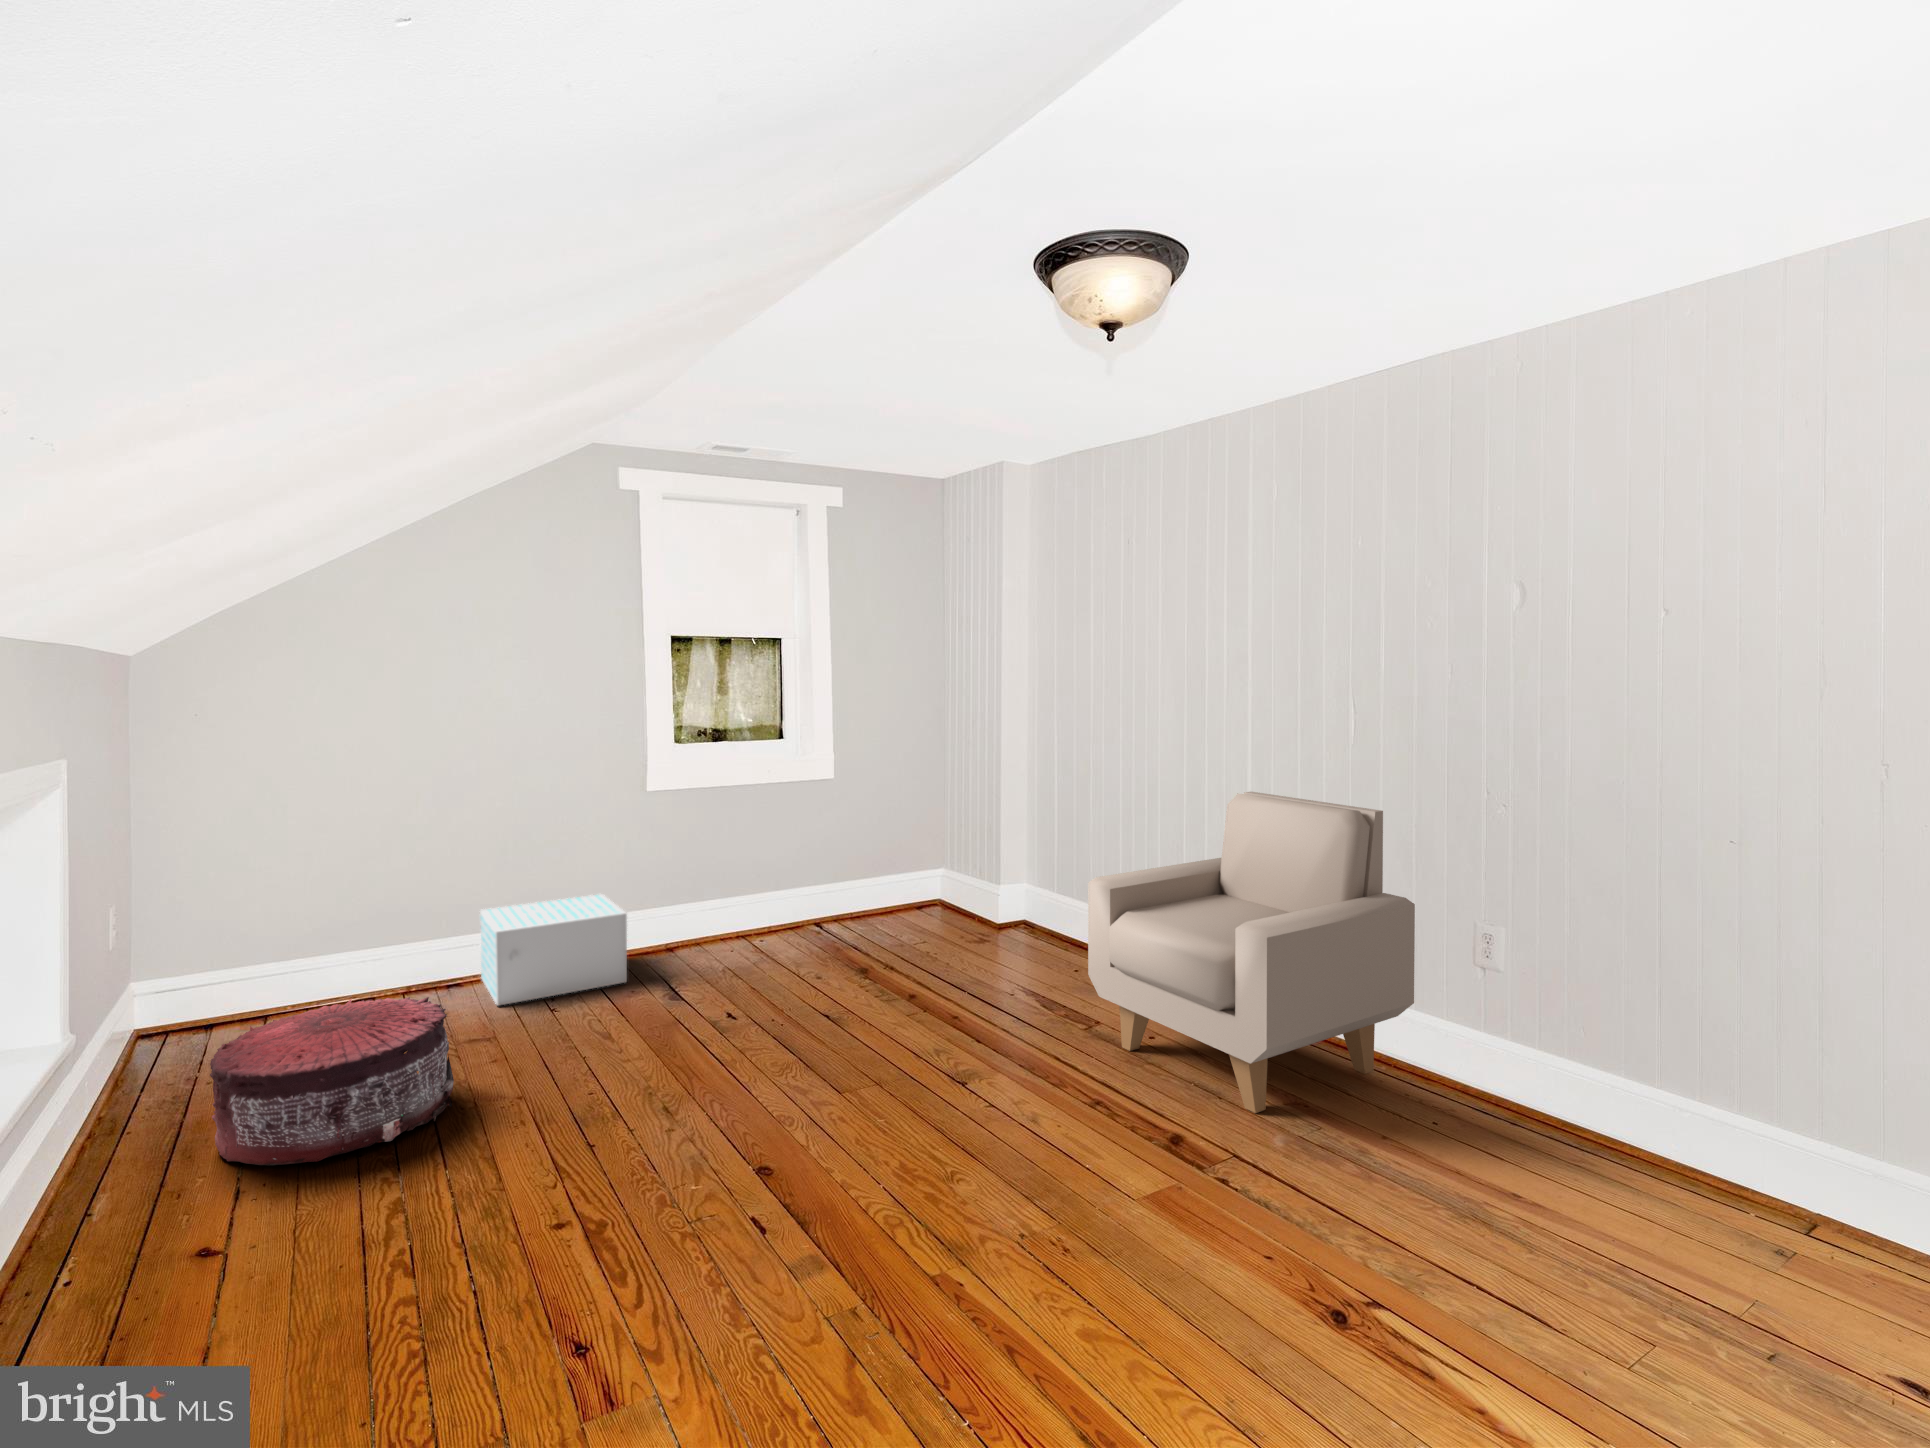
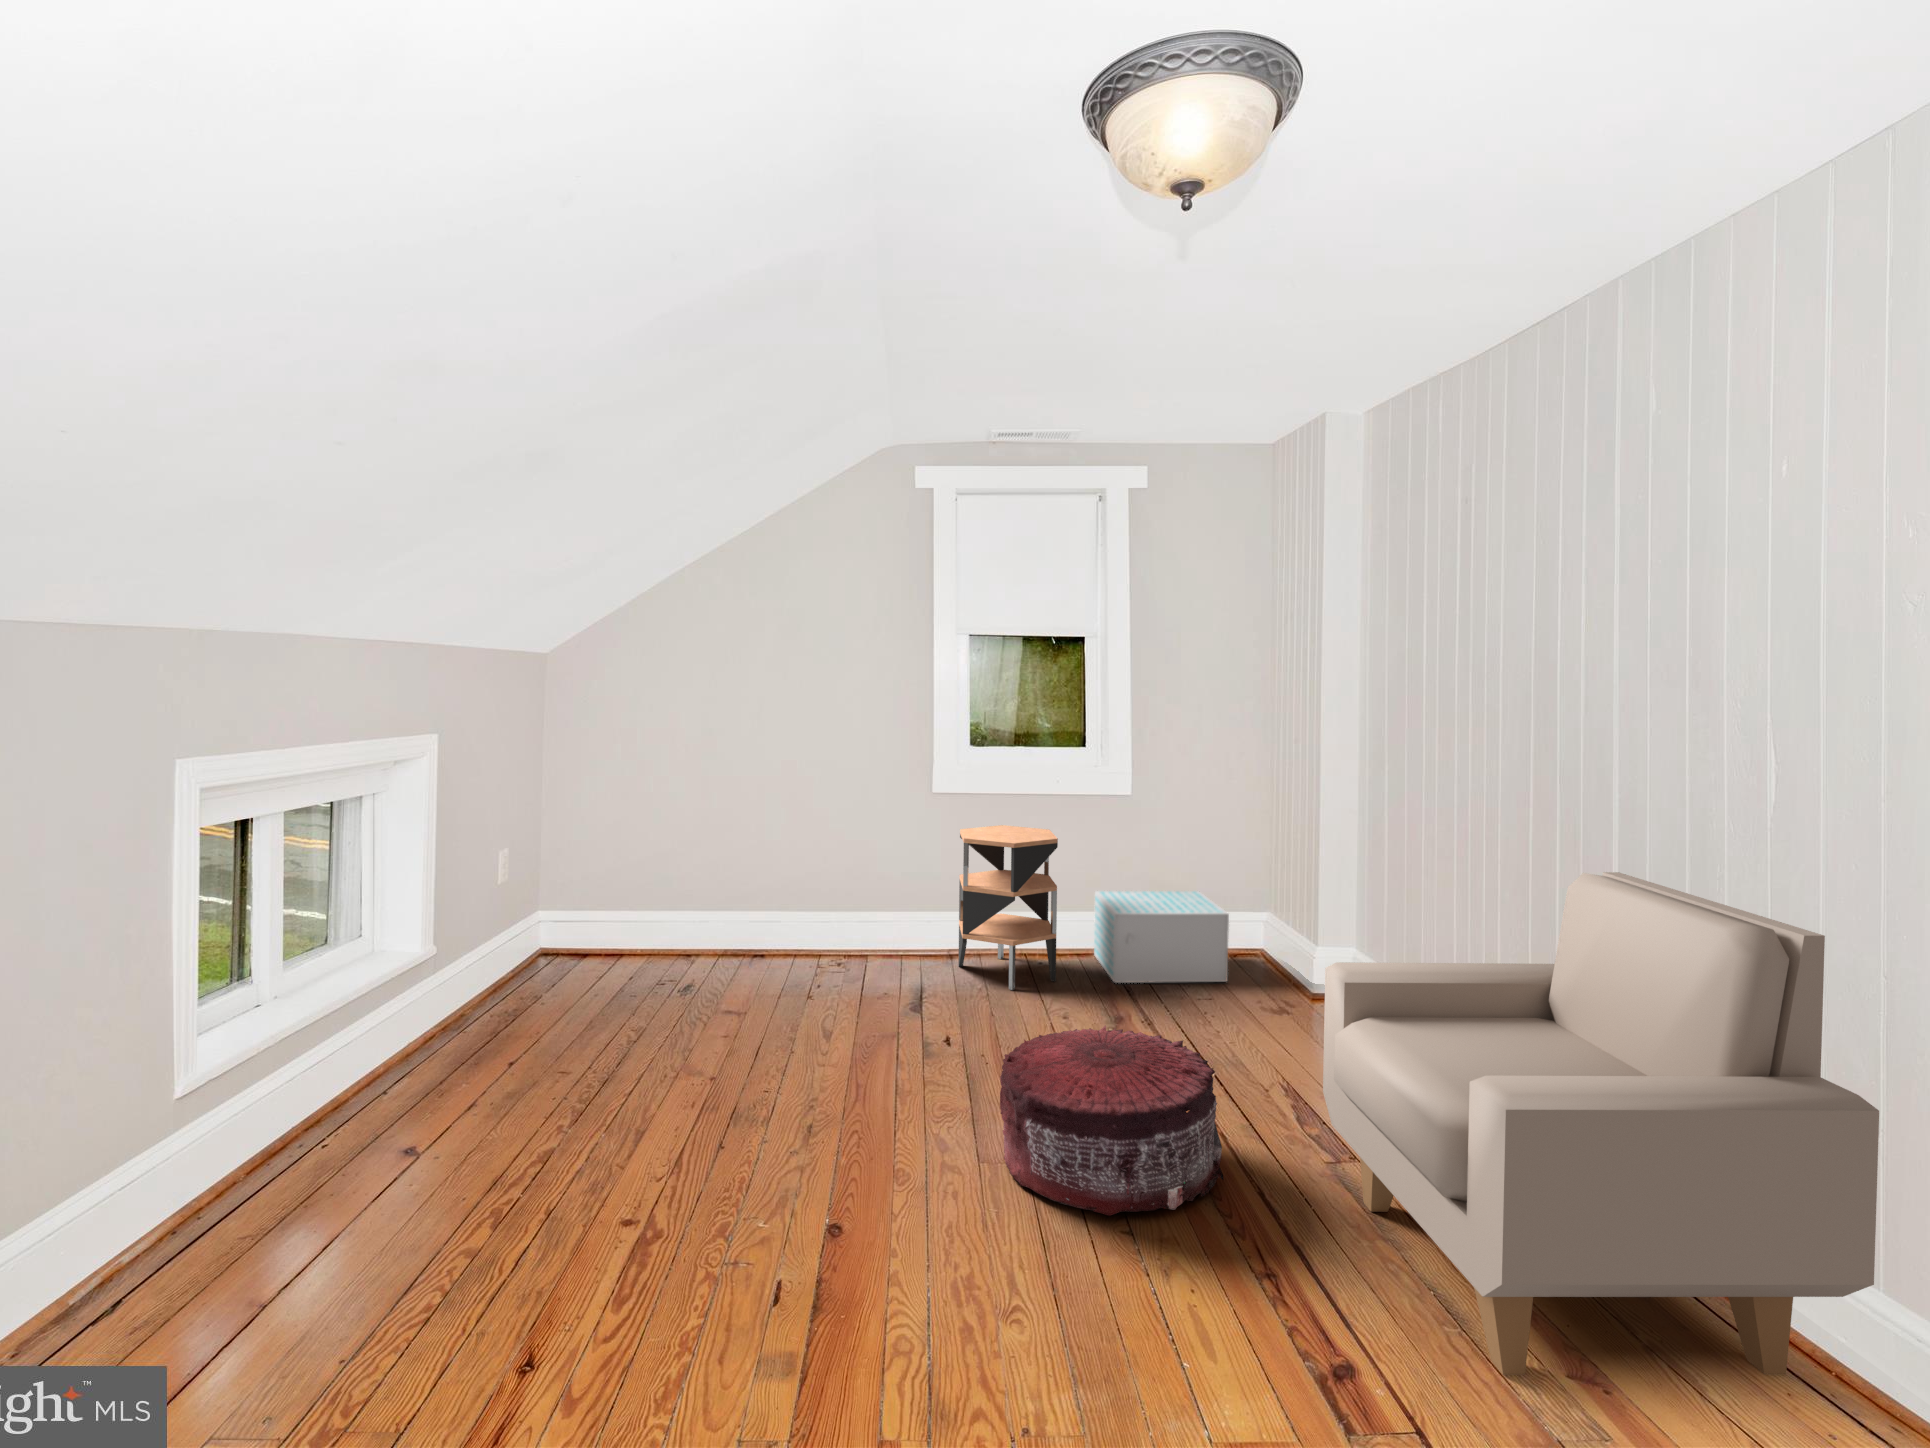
side table: none [683,814,786,966] -> present [959,825,1058,990]
storage box: present [480,894,627,1005] -> present [1094,891,1229,983]
pouf: present [210,997,454,1165] -> present [1000,1026,1224,1216]

